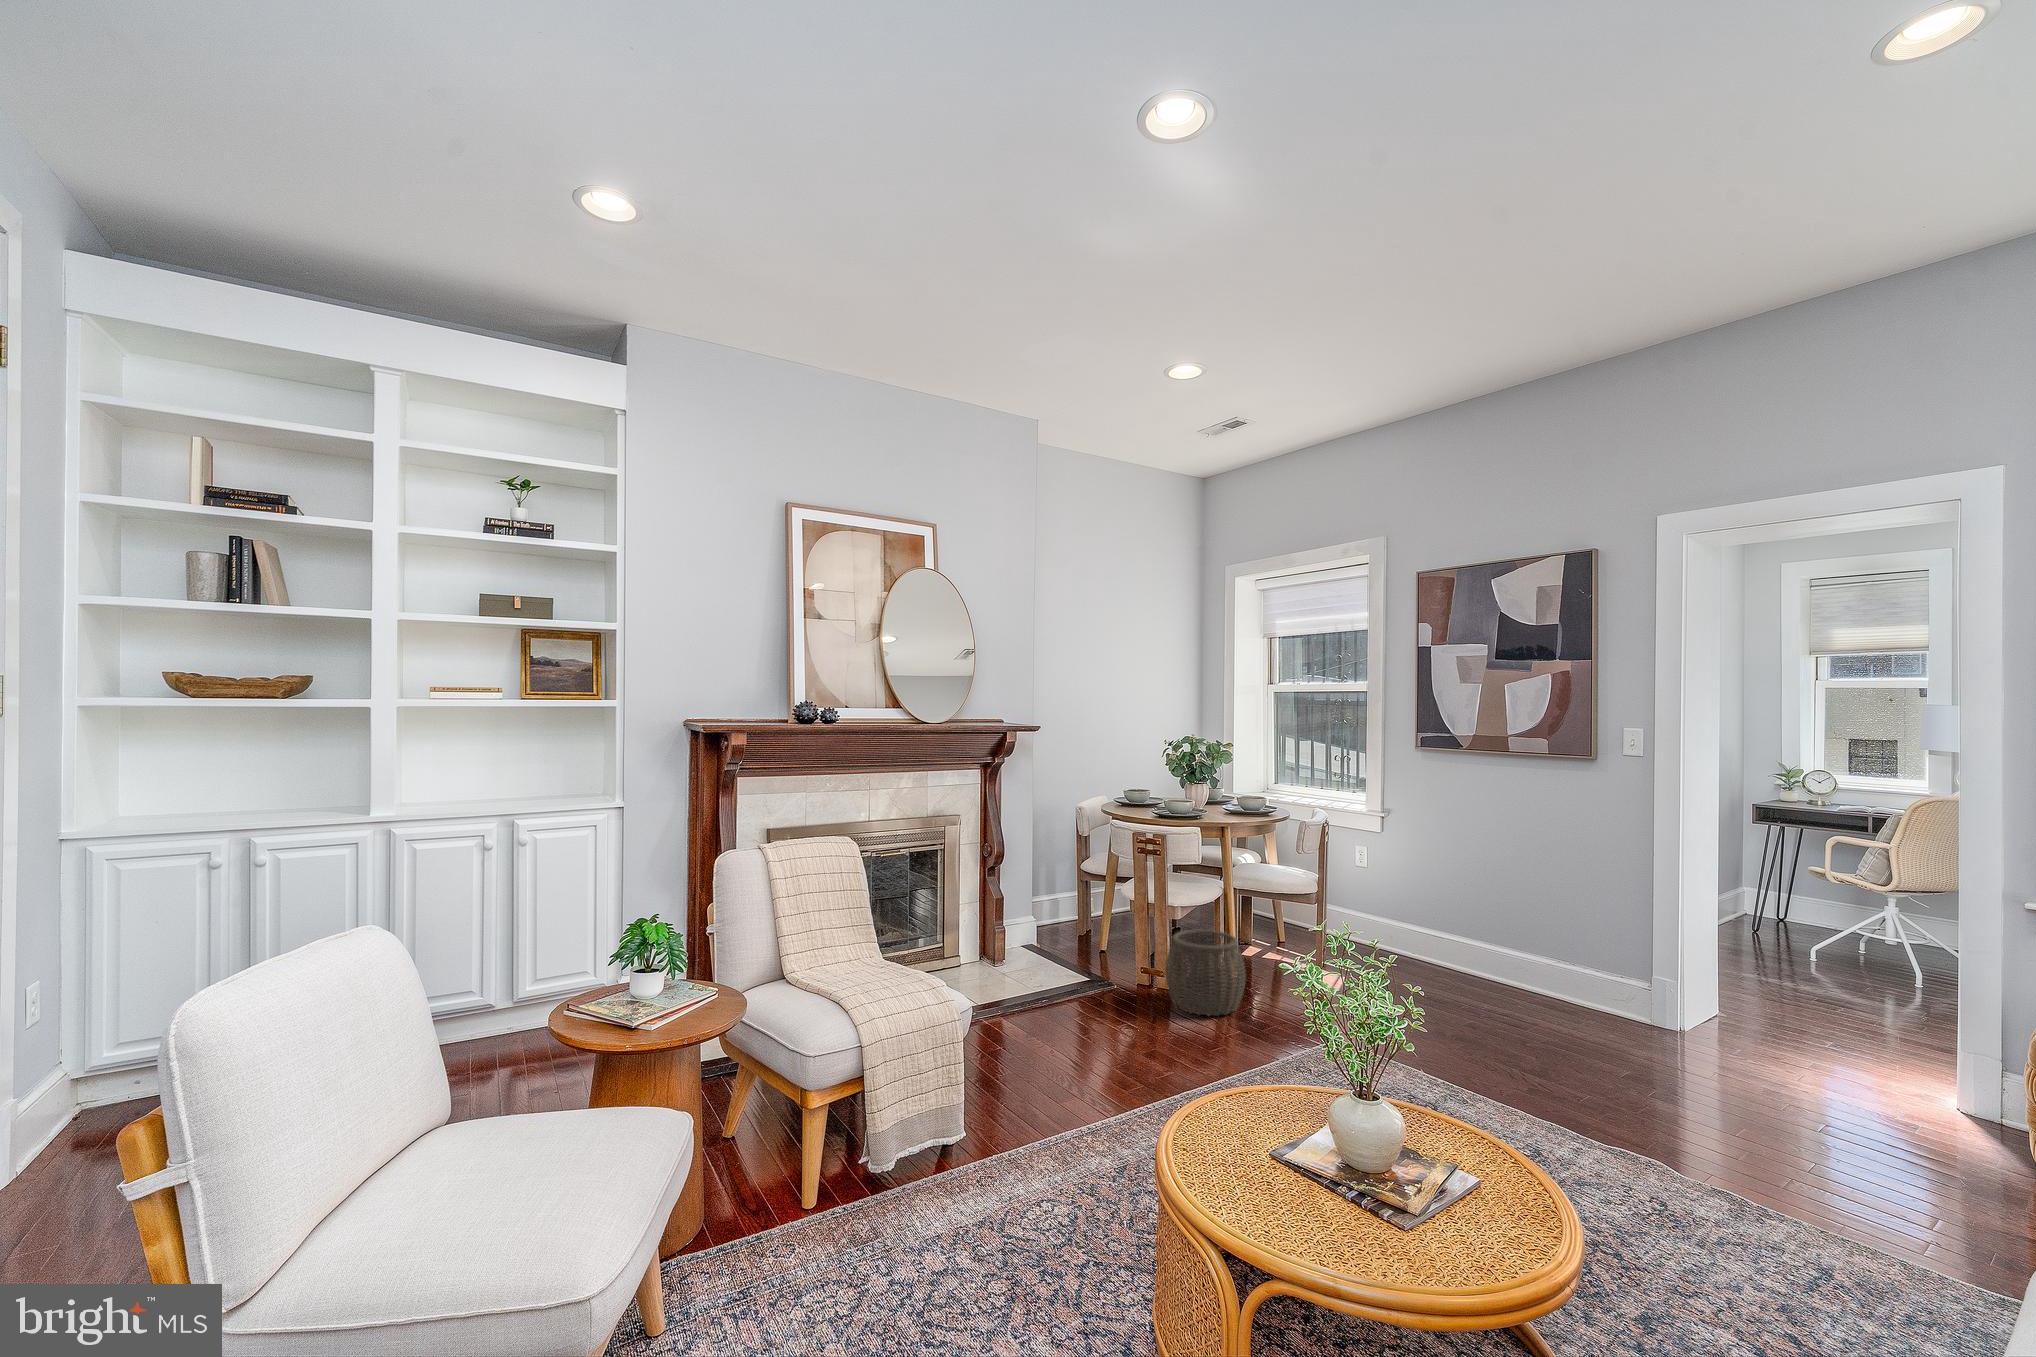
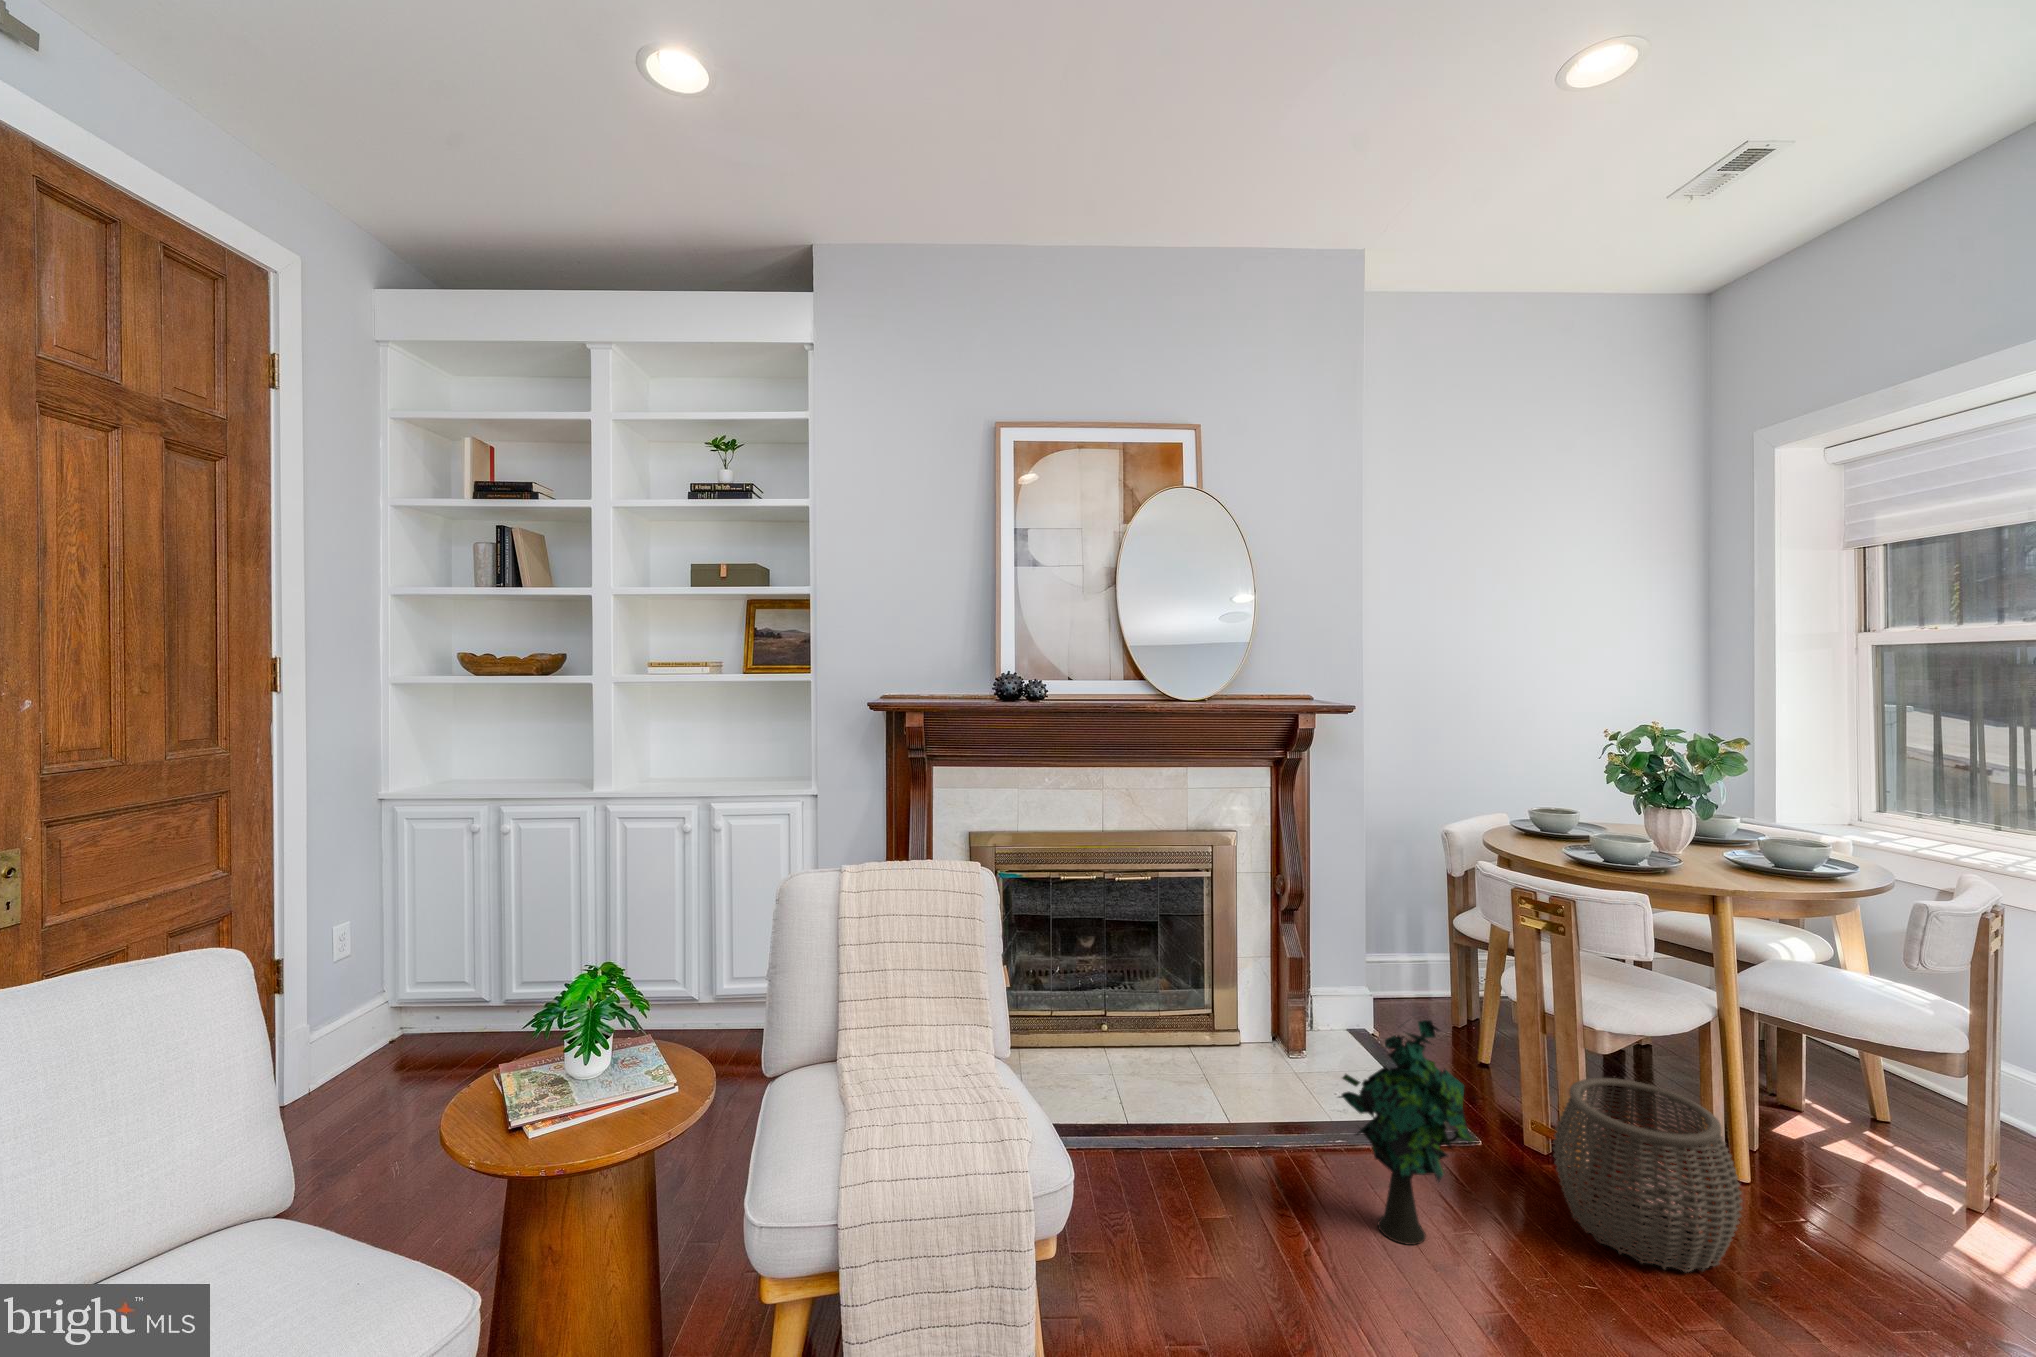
decorative plant: none [1068,906,1139,1035] -> present [1339,1020,1473,1245]

